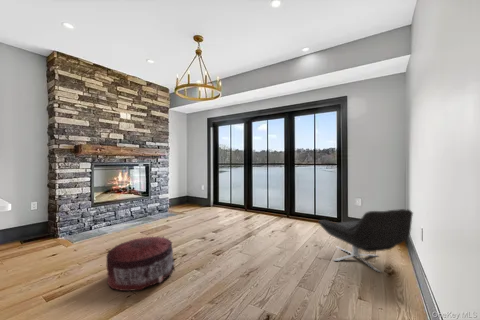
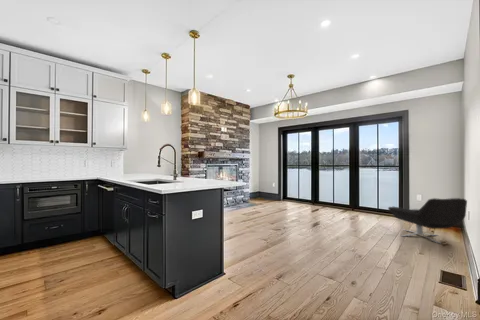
pouf: present [107,237,174,291] -> none [248,212,289,241]

